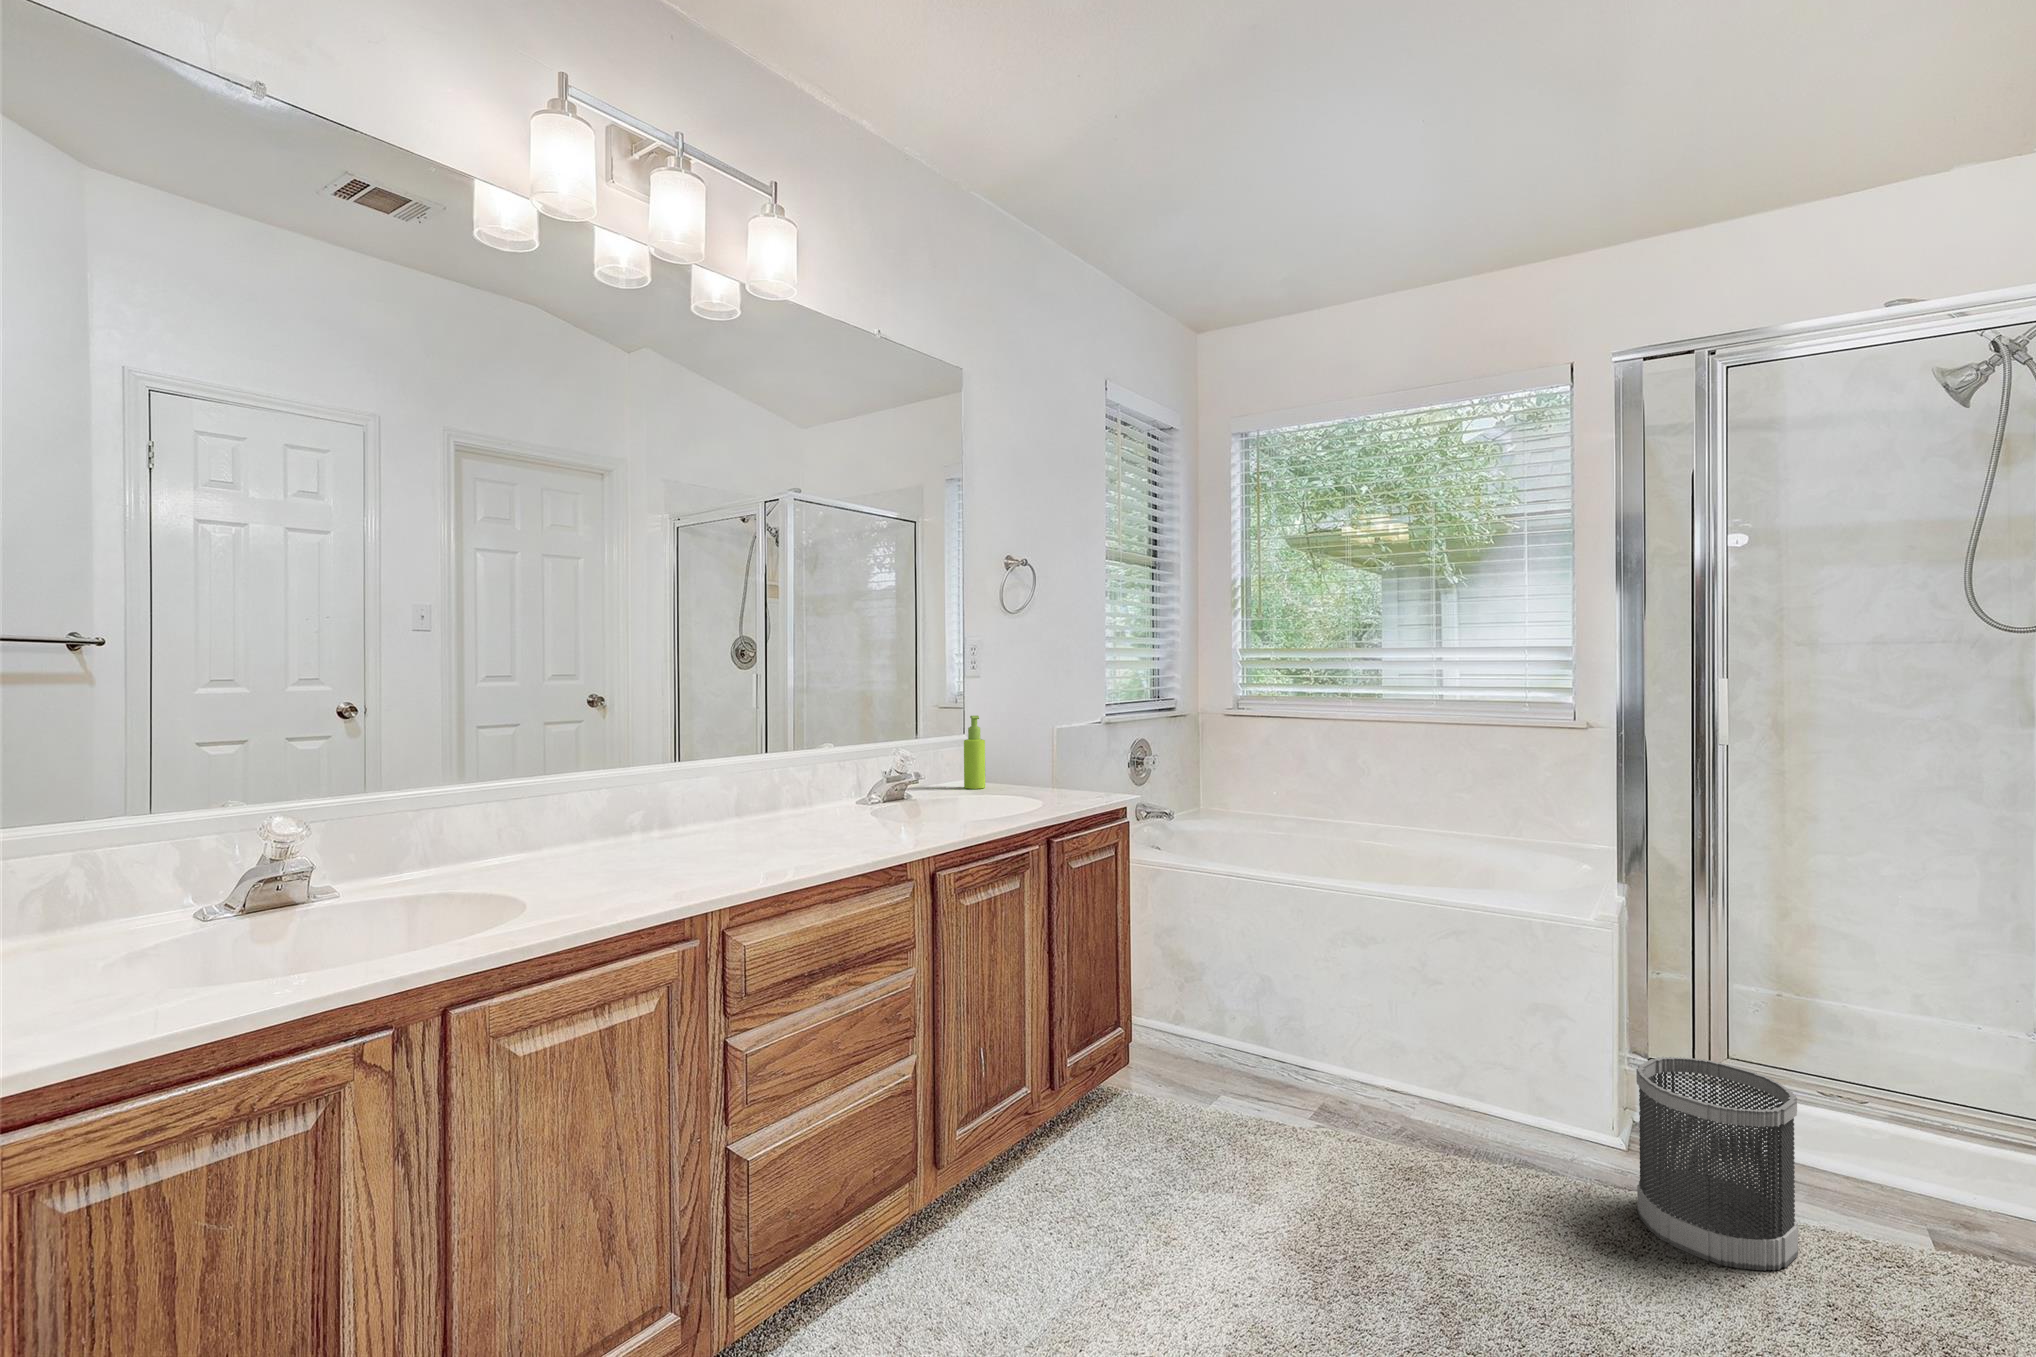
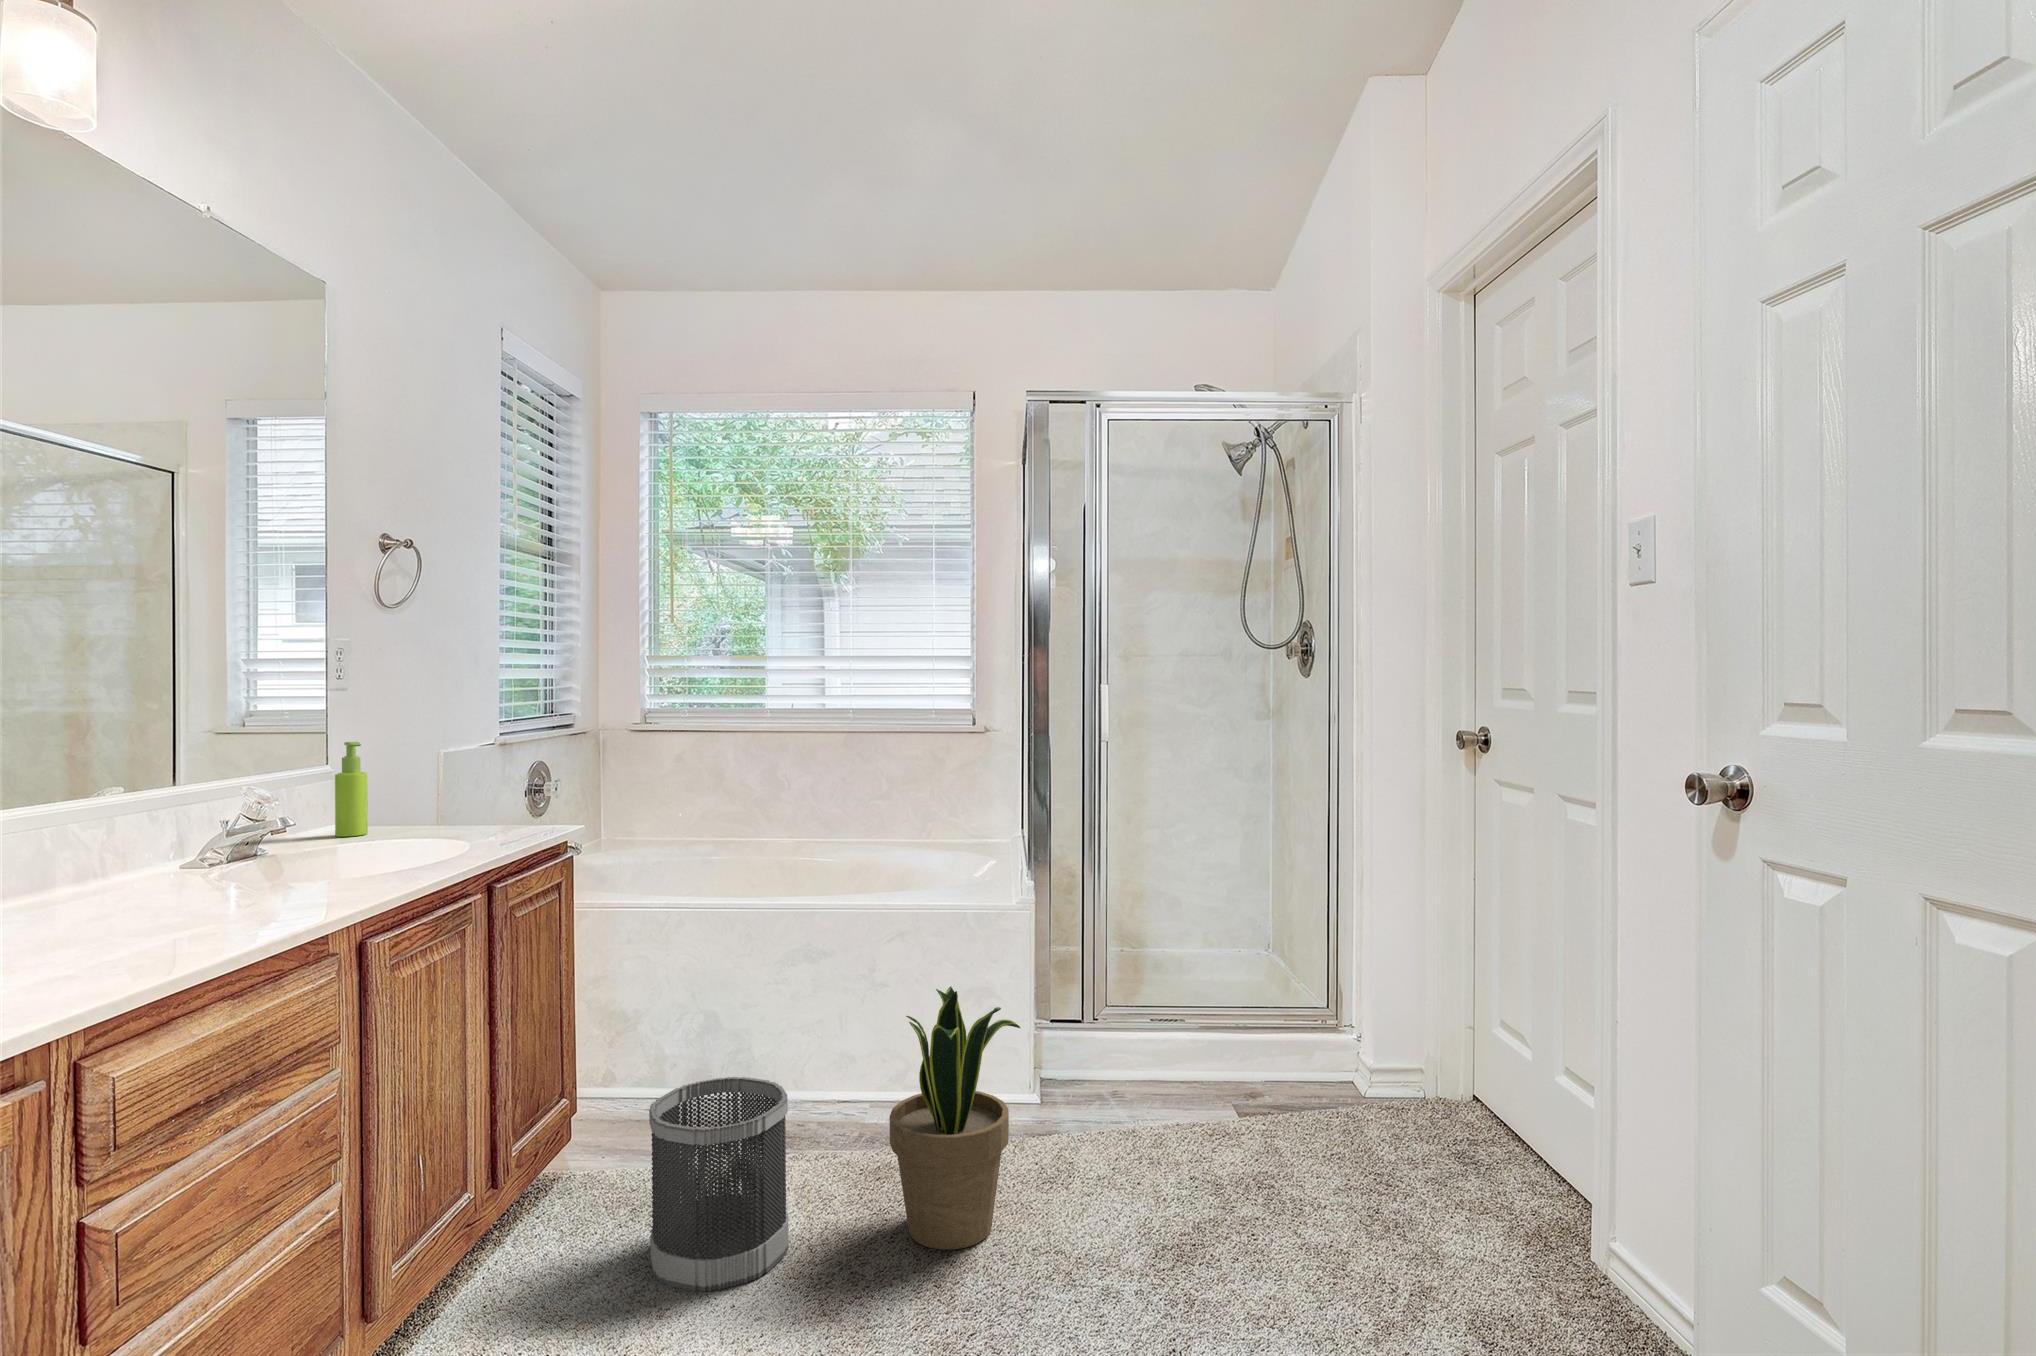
potted plant: none [1405,996,1566,1284] -> present [890,986,1020,1250]
wastebasket: present [1636,1057,1798,1271] -> present [649,1077,789,1292]

